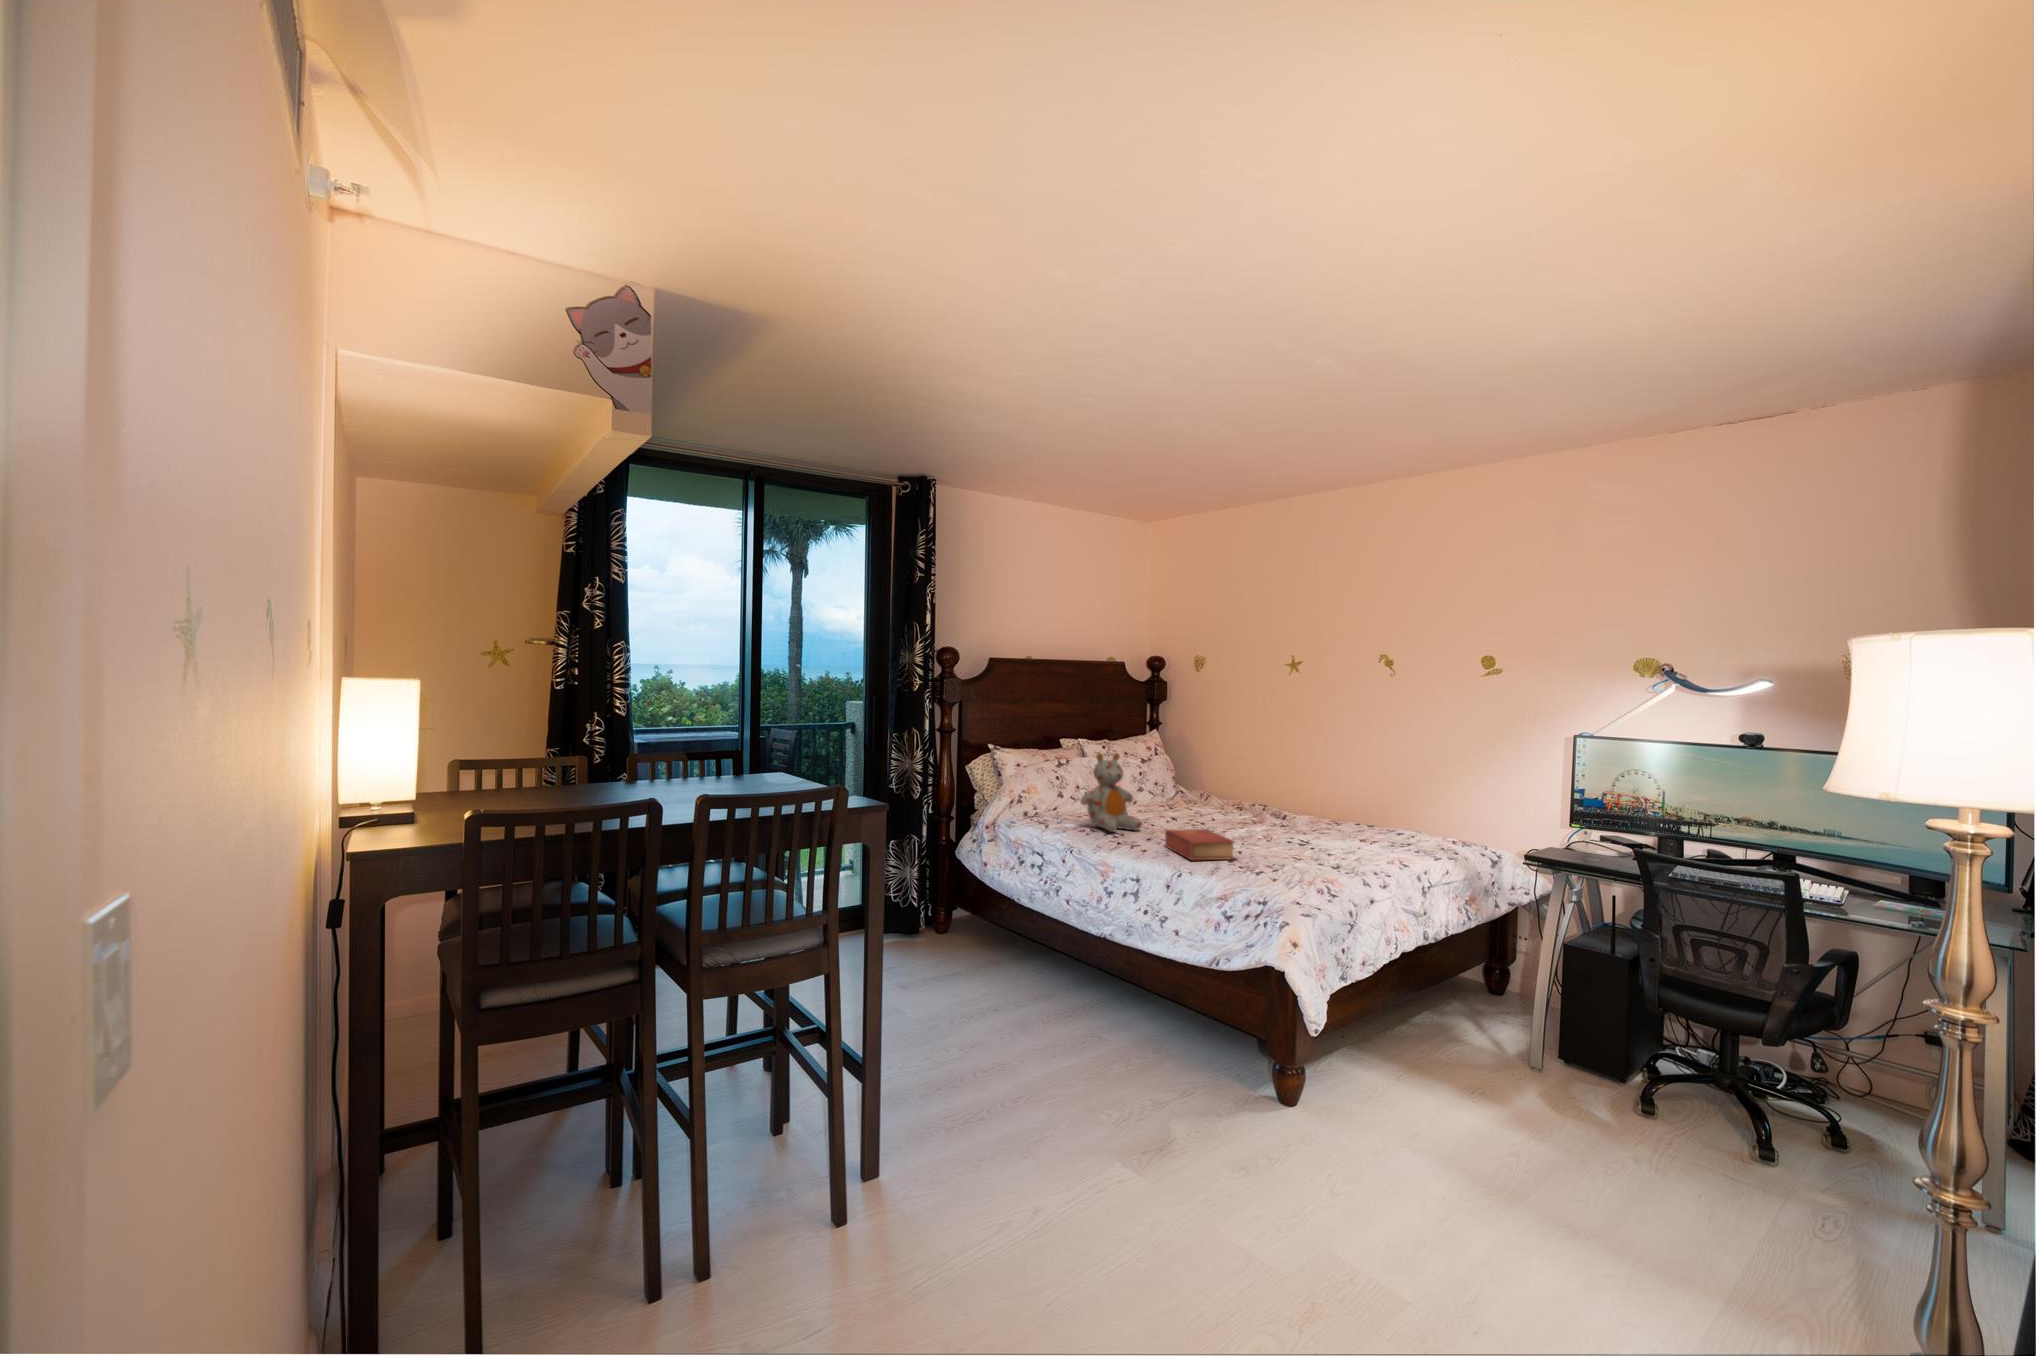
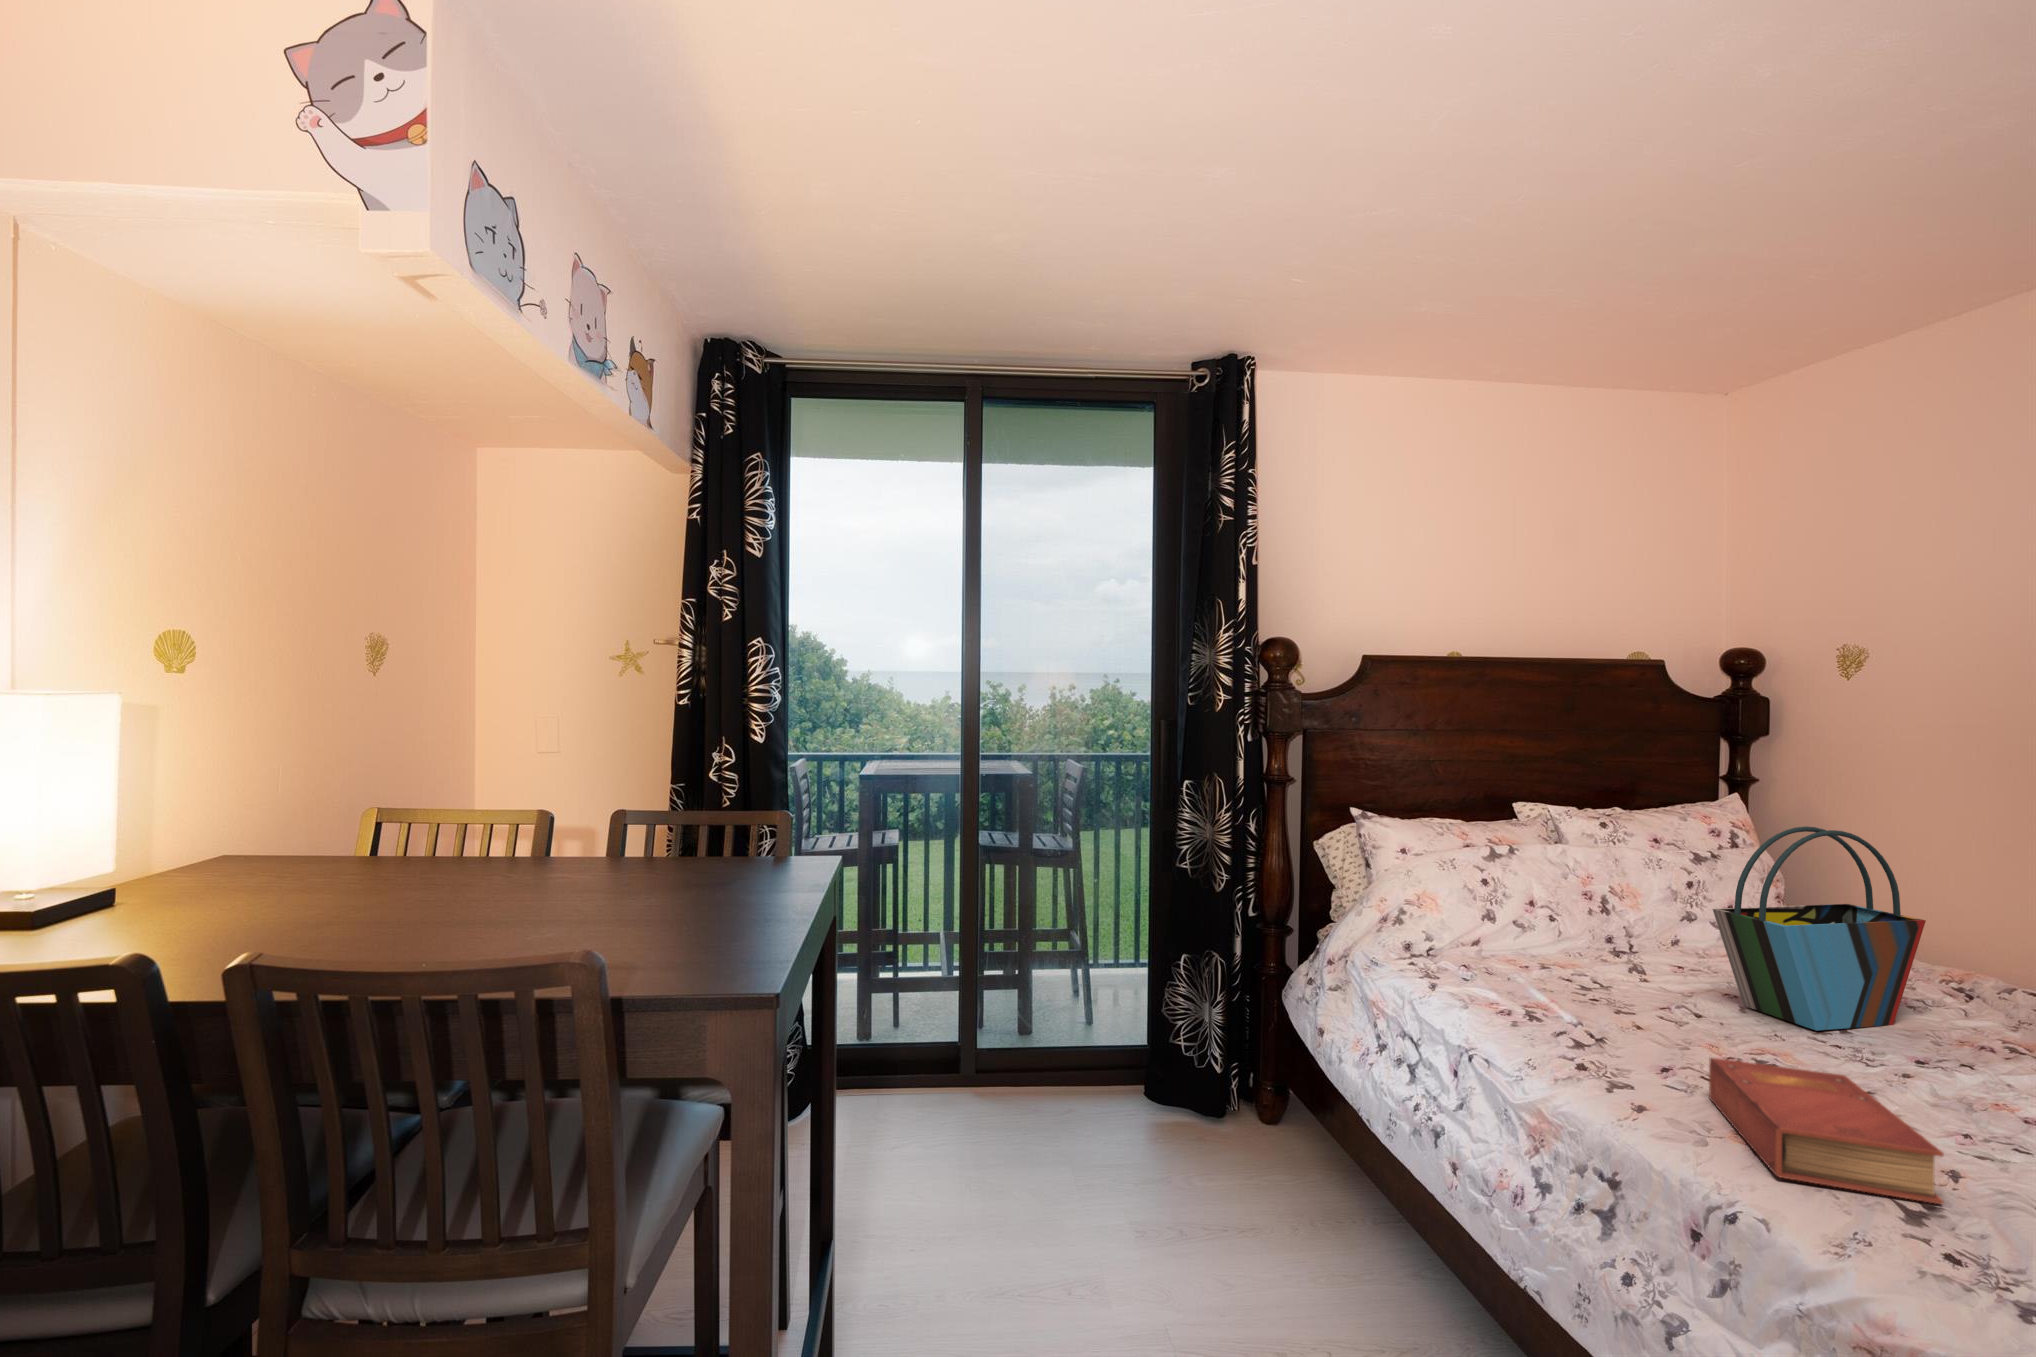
tote bag: none [1158,739,1228,824] -> present [1713,827,1926,1031]
stuffed bear: present [1080,753,1142,832] -> none [1507,846,1660,1027]

